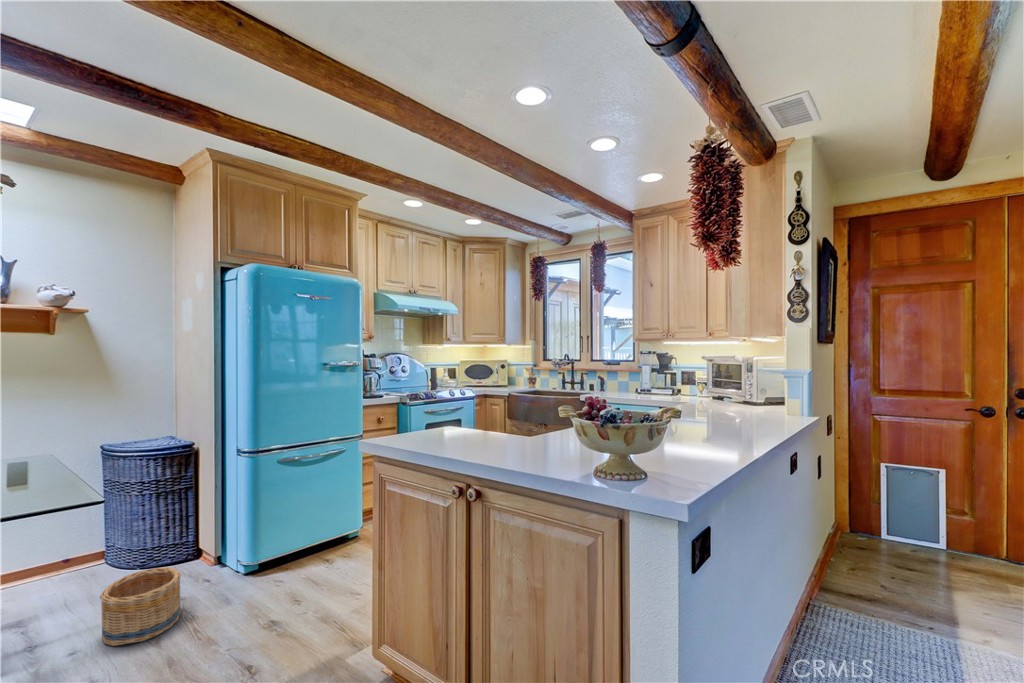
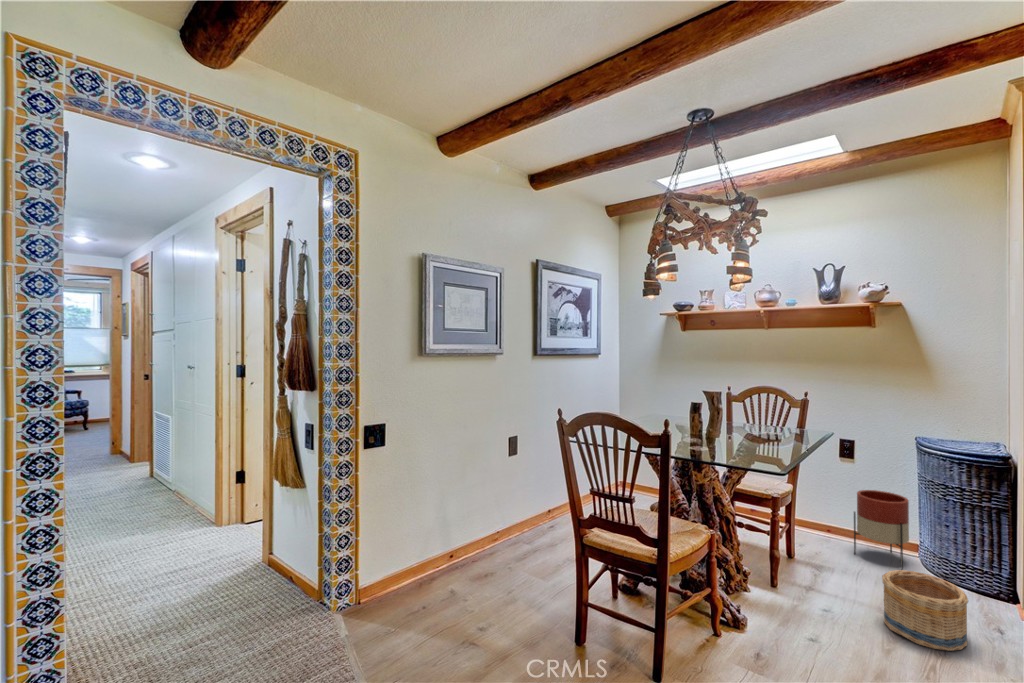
planter: none [37,508,102,596] -> present [854,490,909,569]

